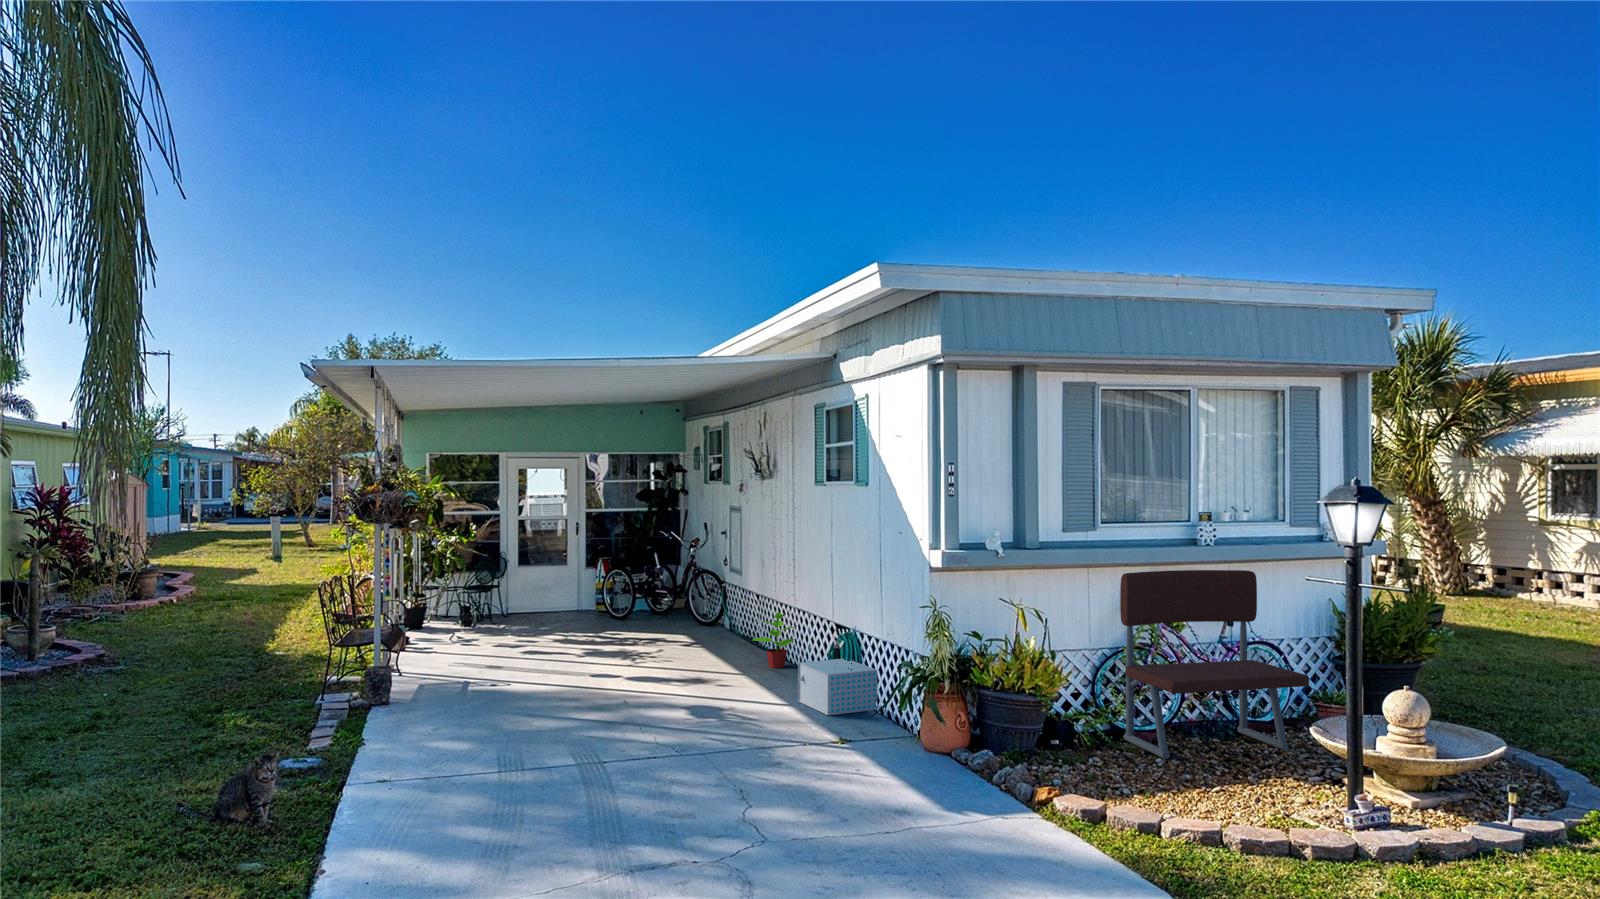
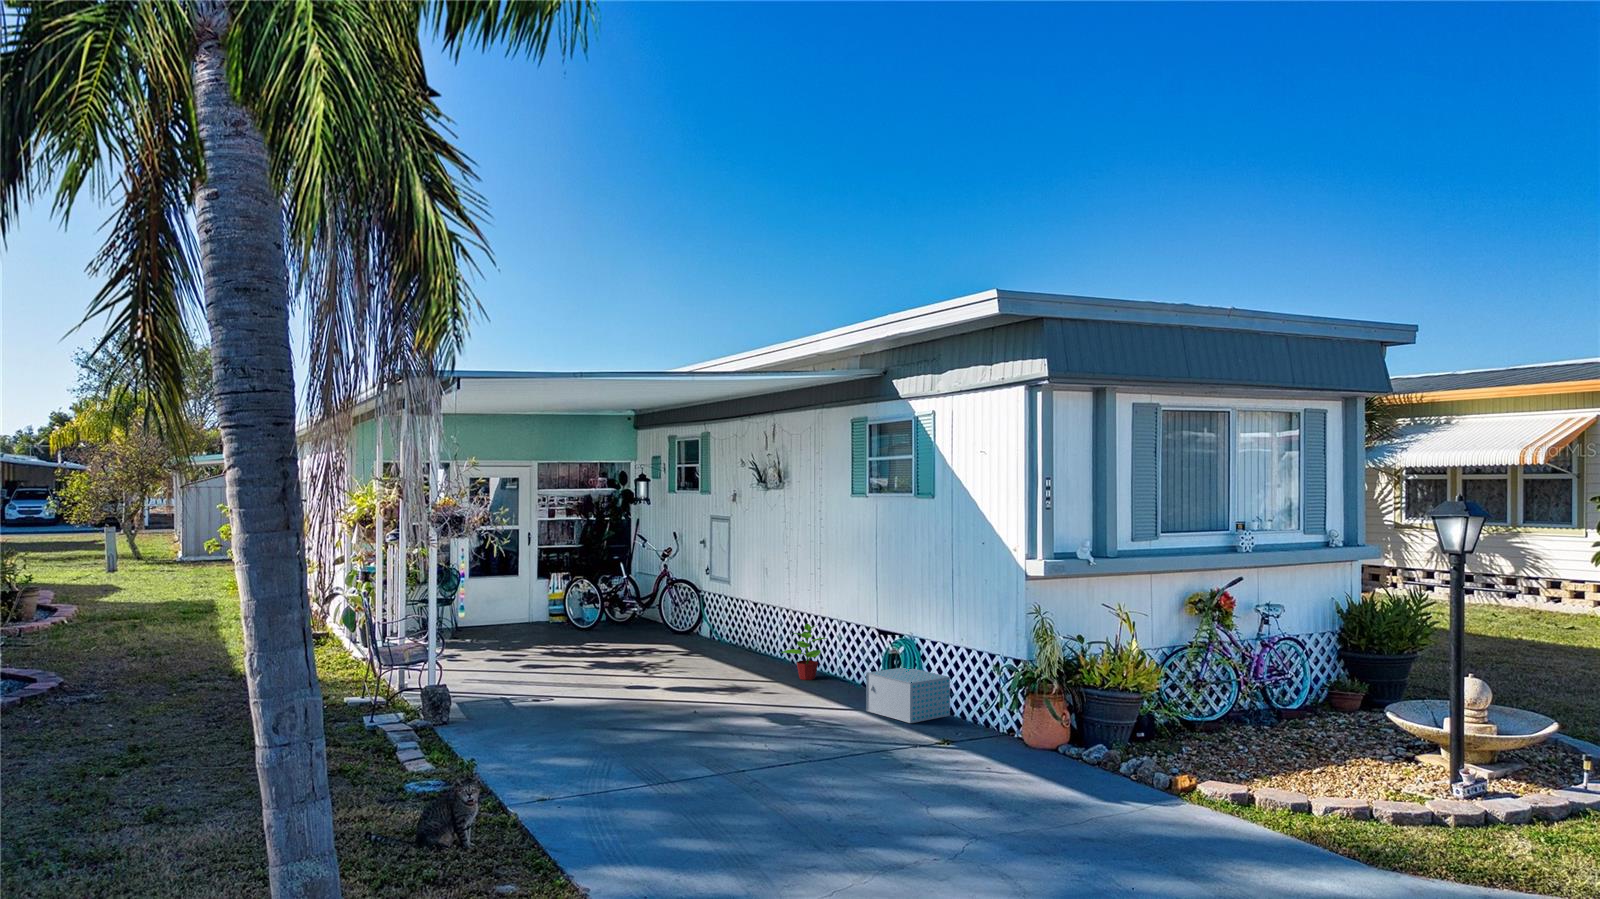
bench: present [1120,570,1309,759] -> none [1194,573,1359,748]

